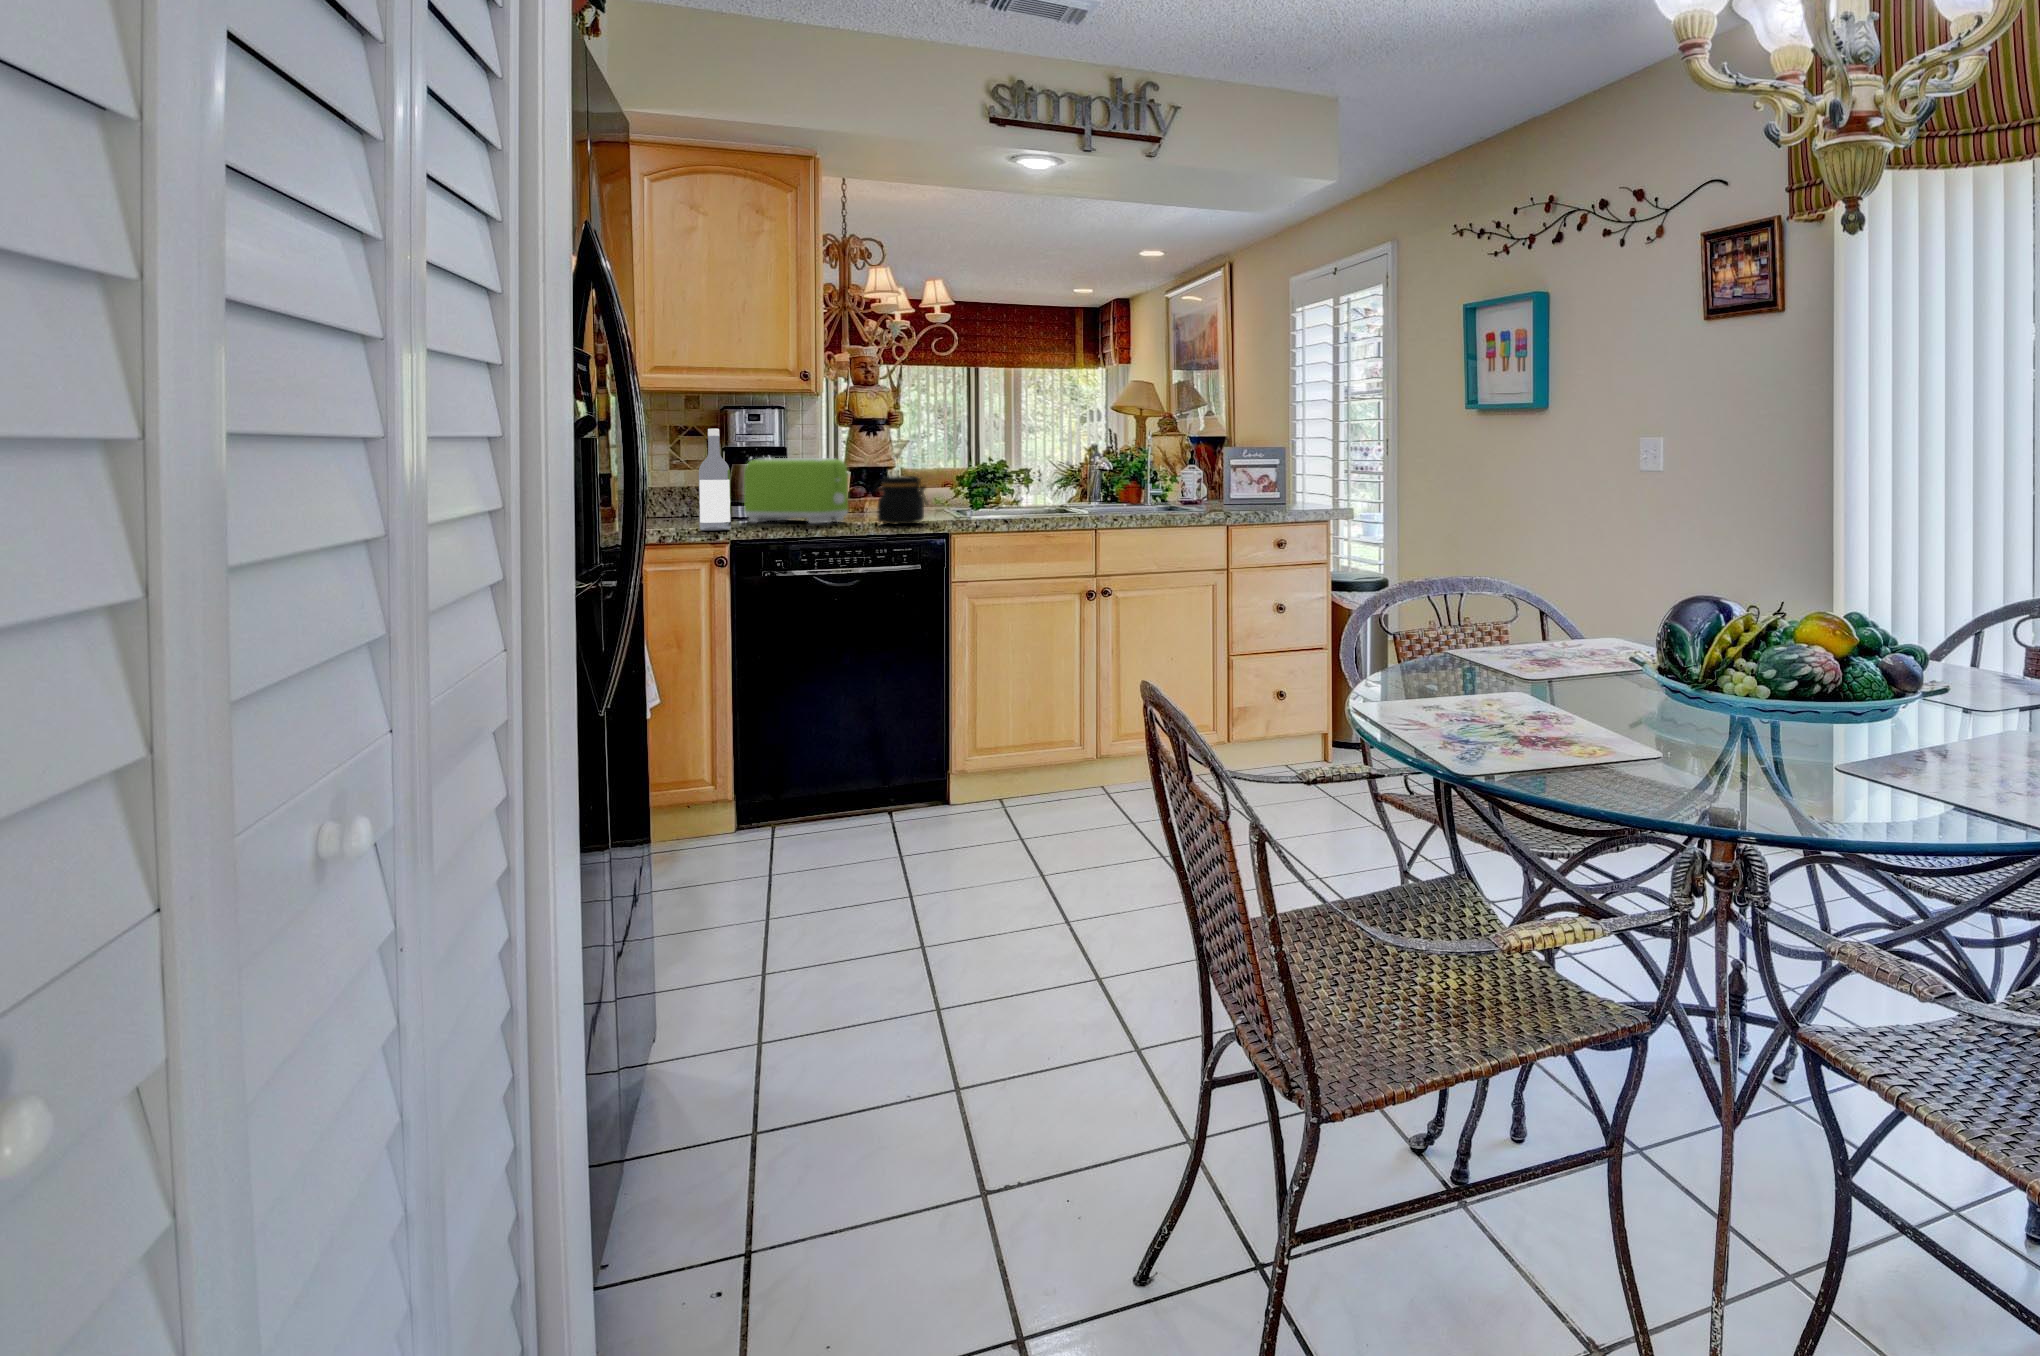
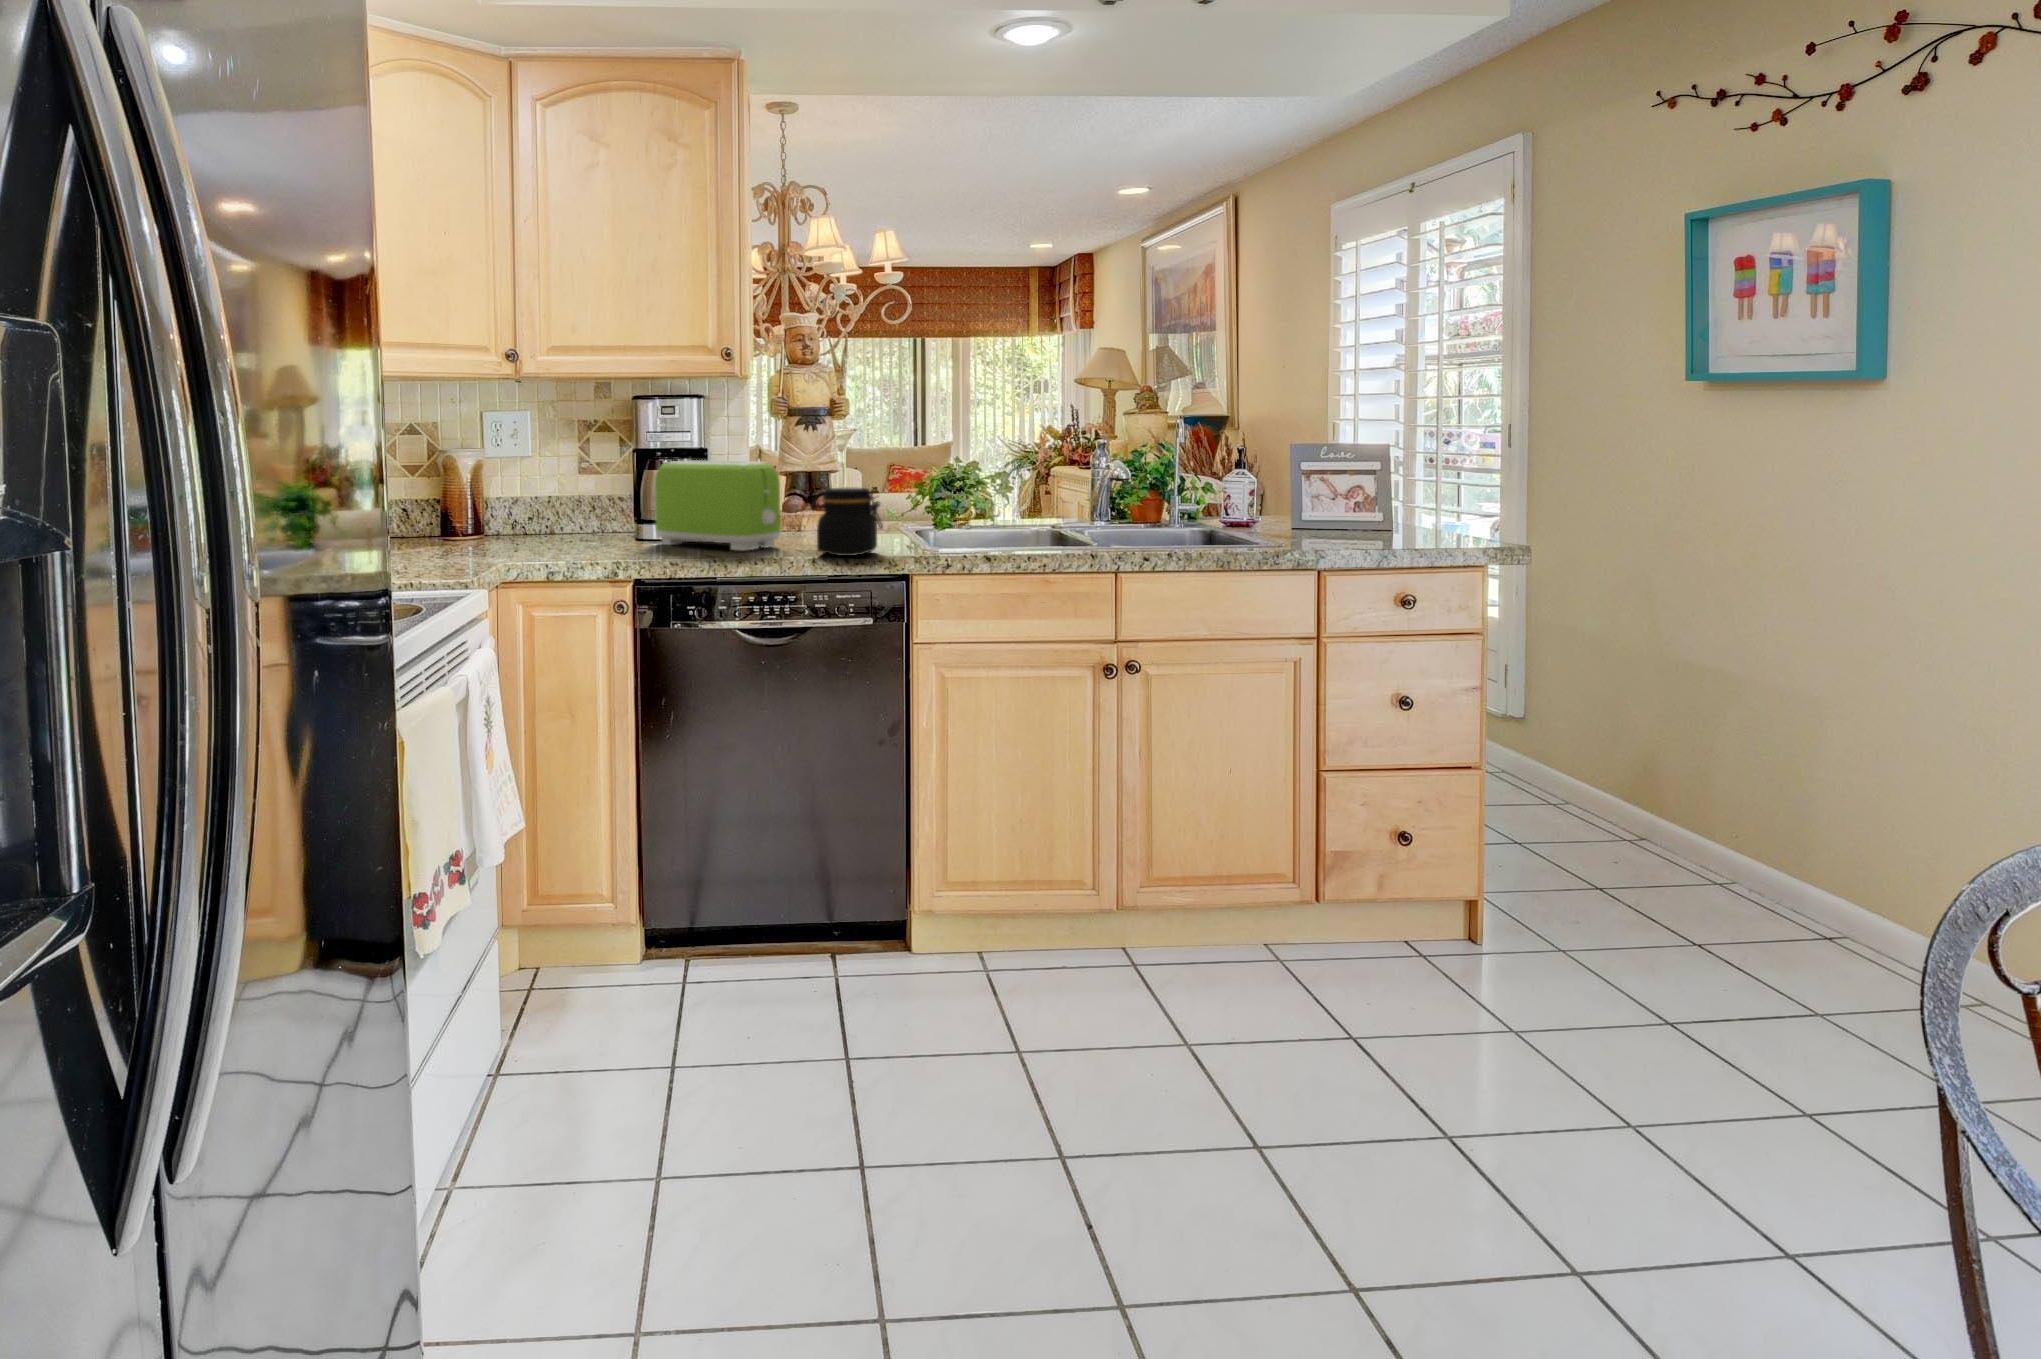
wine bottle: present [699,429,731,531] -> none [595,425,633,562]

